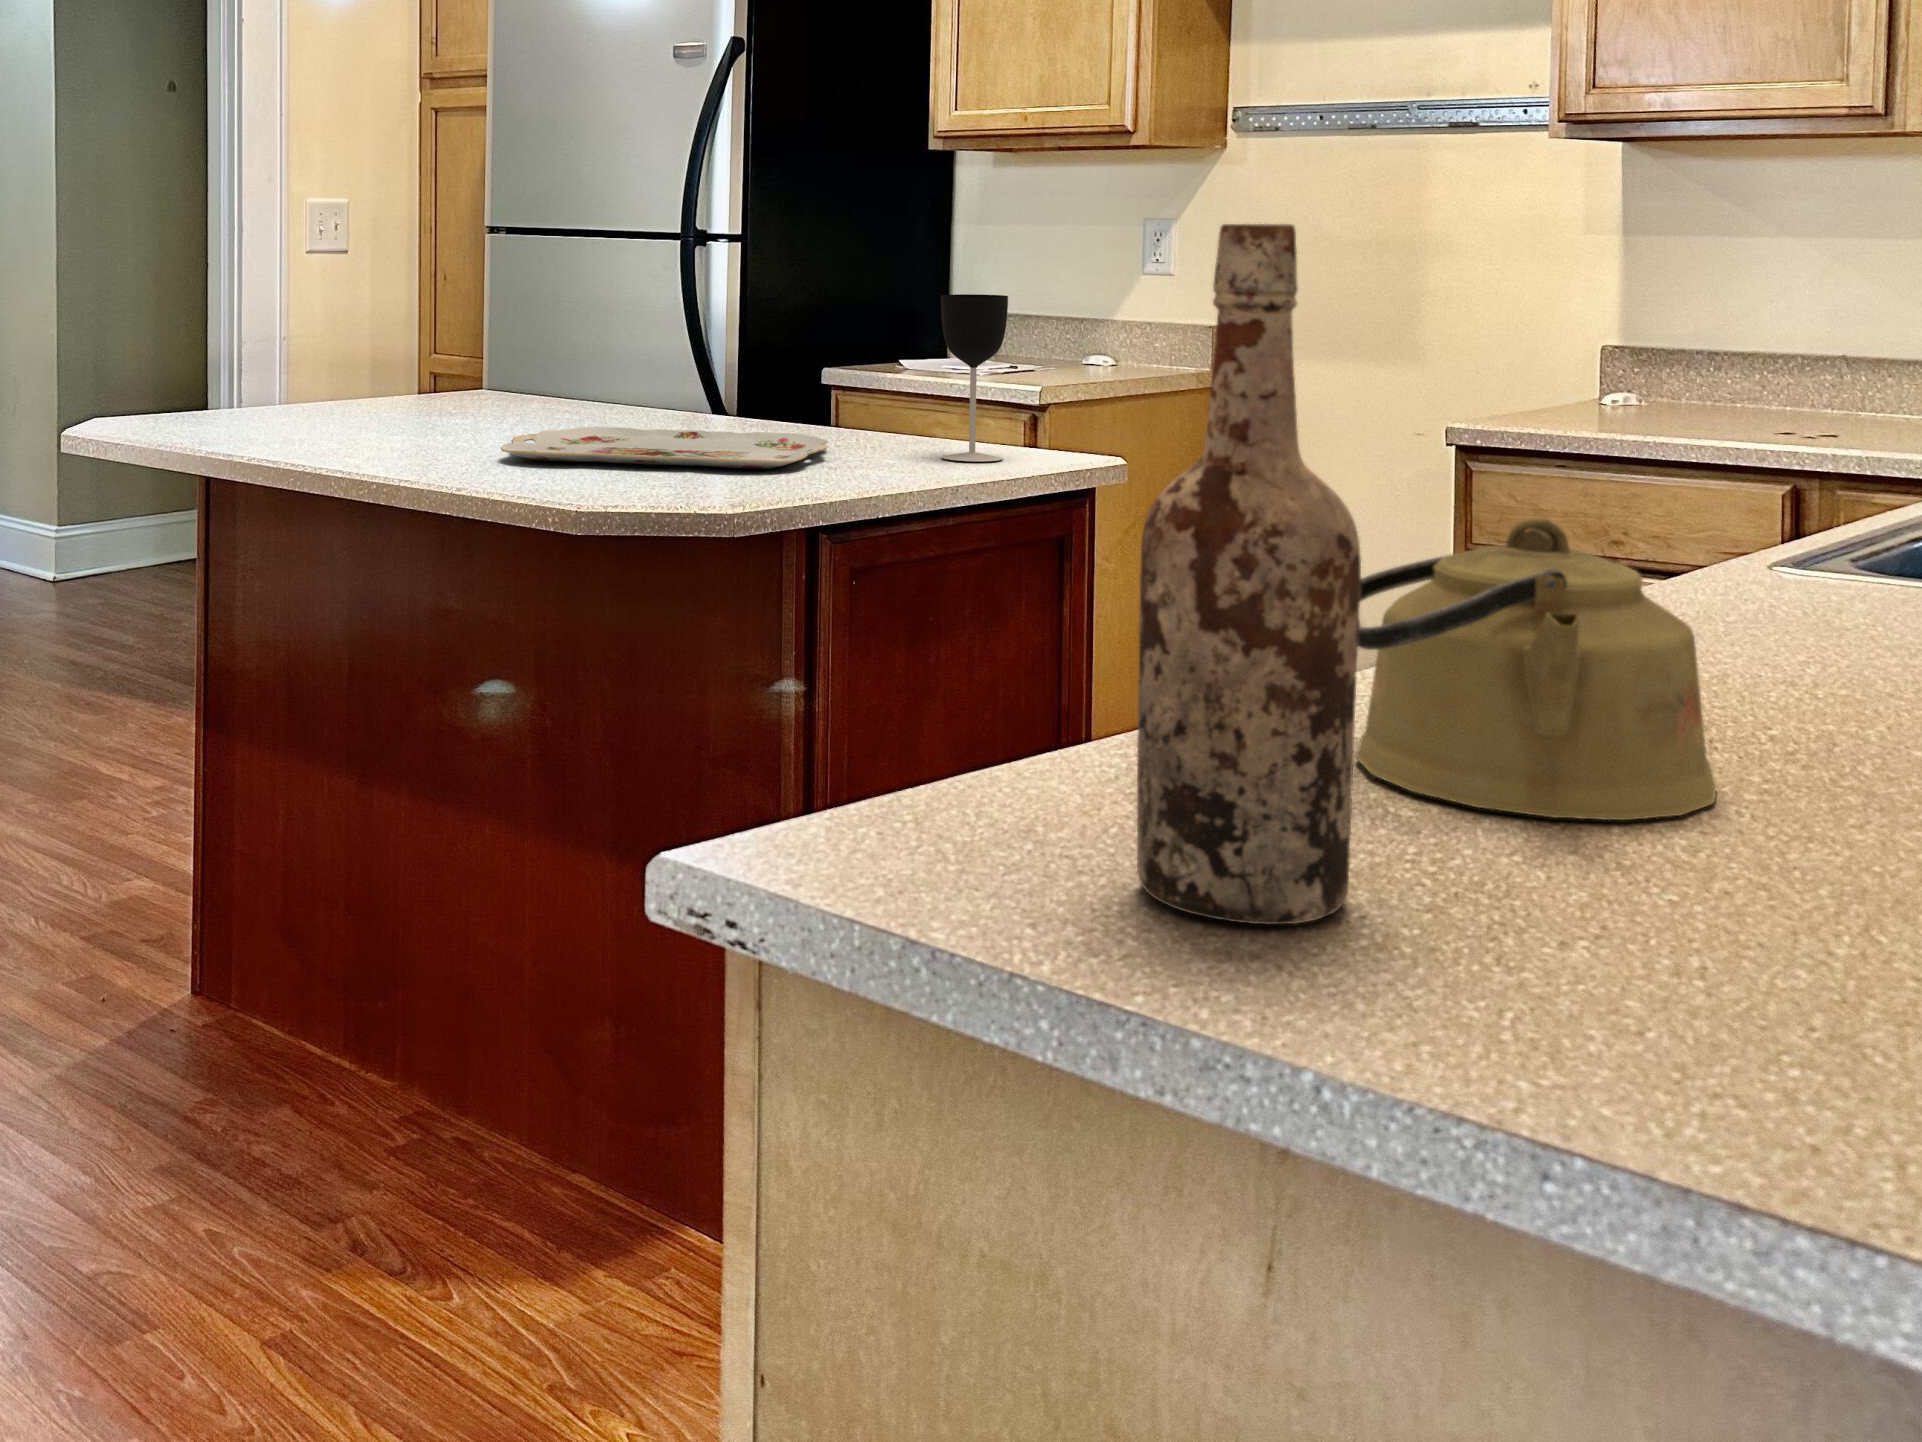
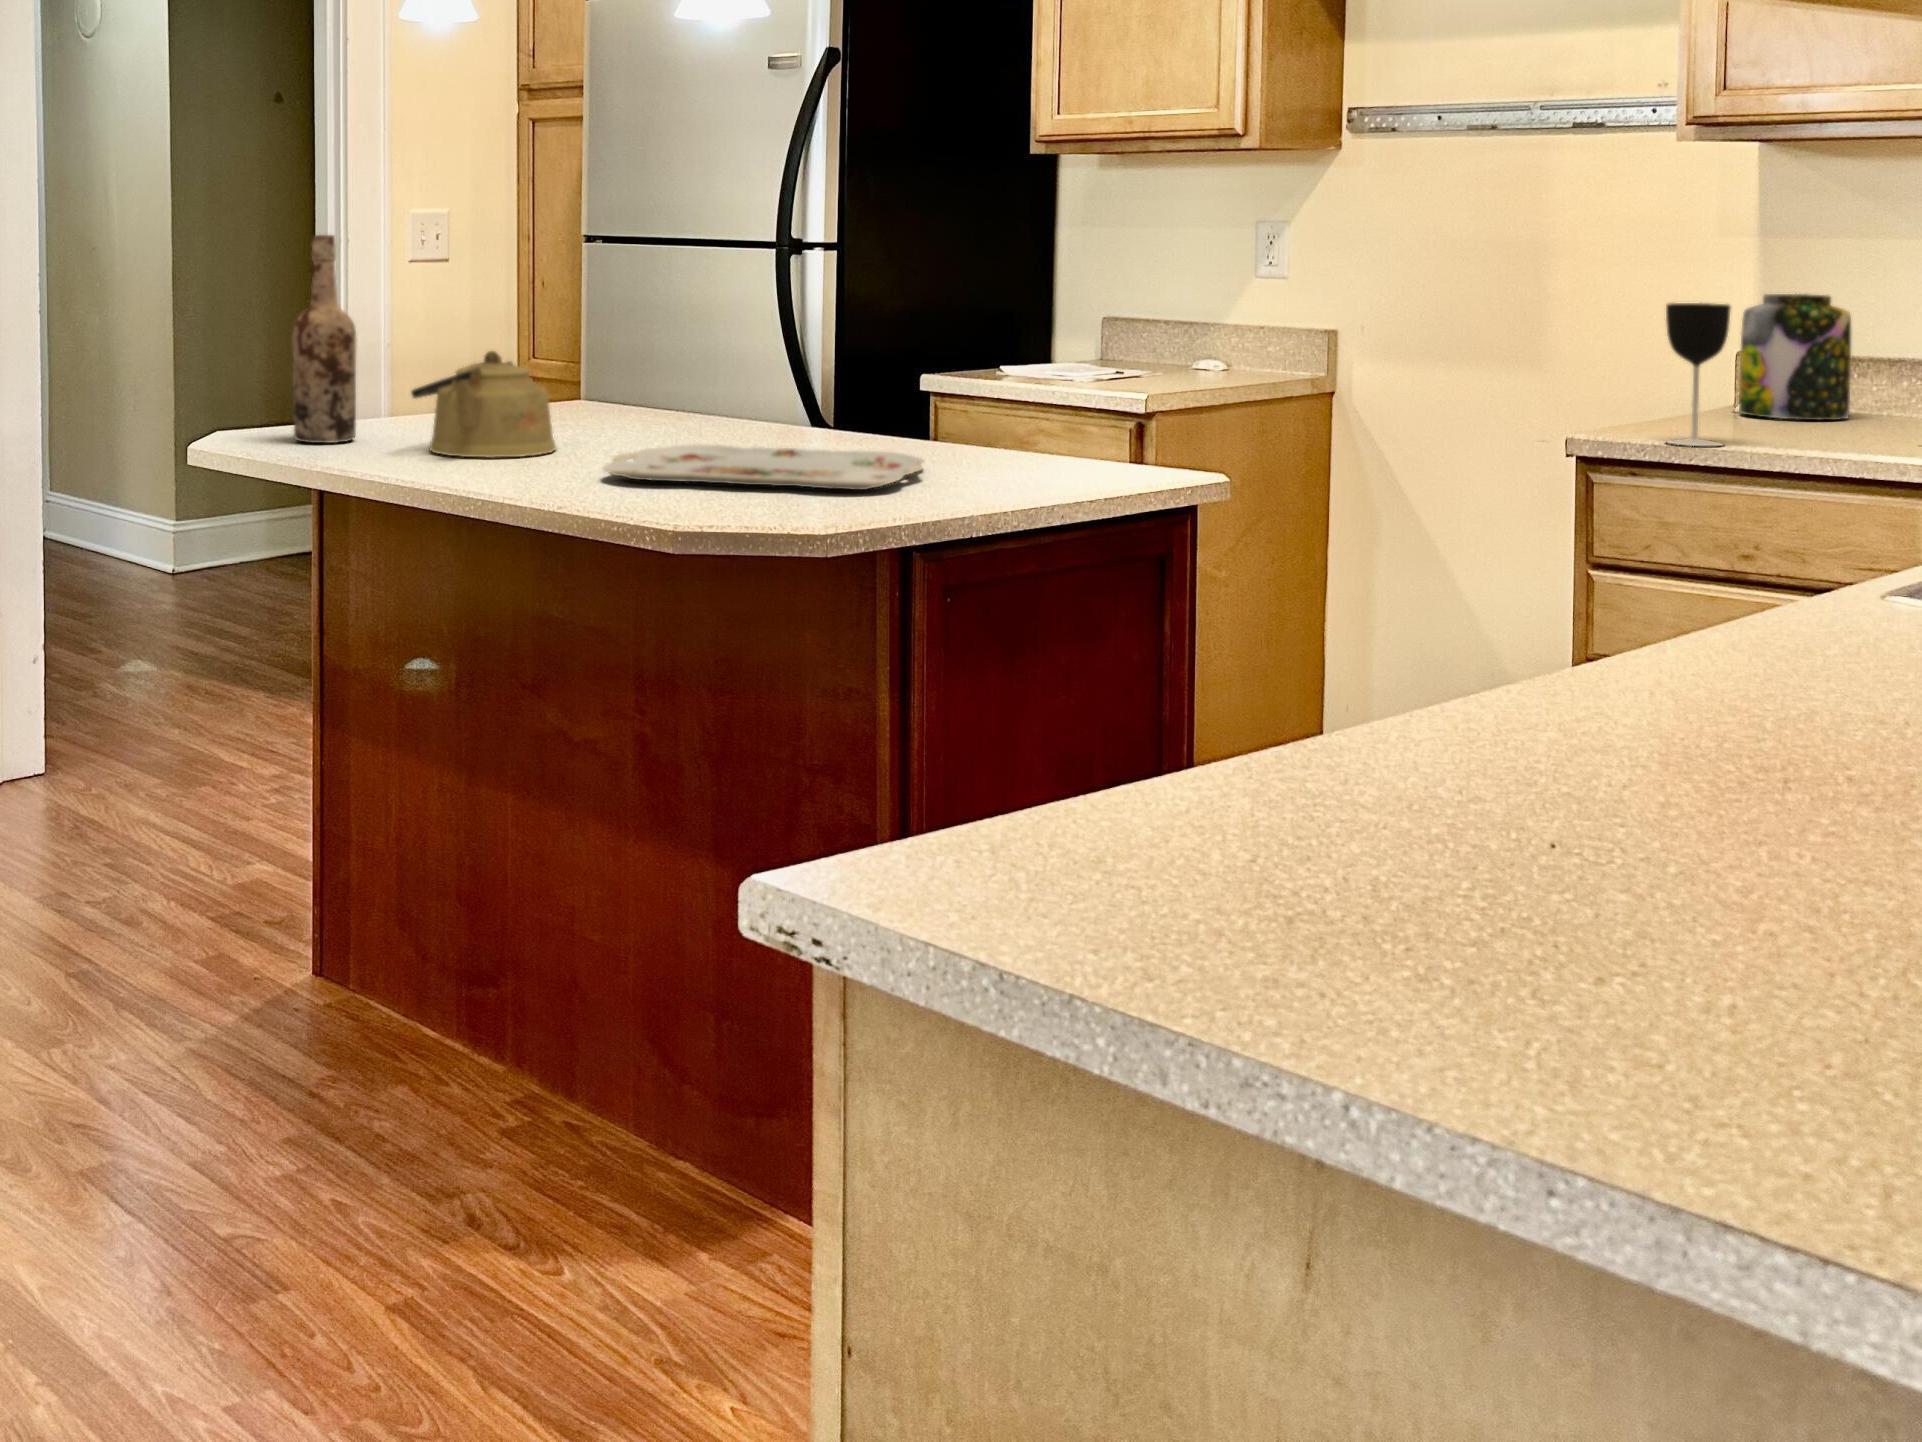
wine bottle: present [1137,224,1361,924] -> present [292,235,356,443]
jar: none [1594,288,1696,408] -> present [1739,294,1851,420]
wine glass: present [941,294,1008,461] -> present [1666,303,1731,446]
kettle: present [1354,518,1716,820] -> present [411,351,556,458]

